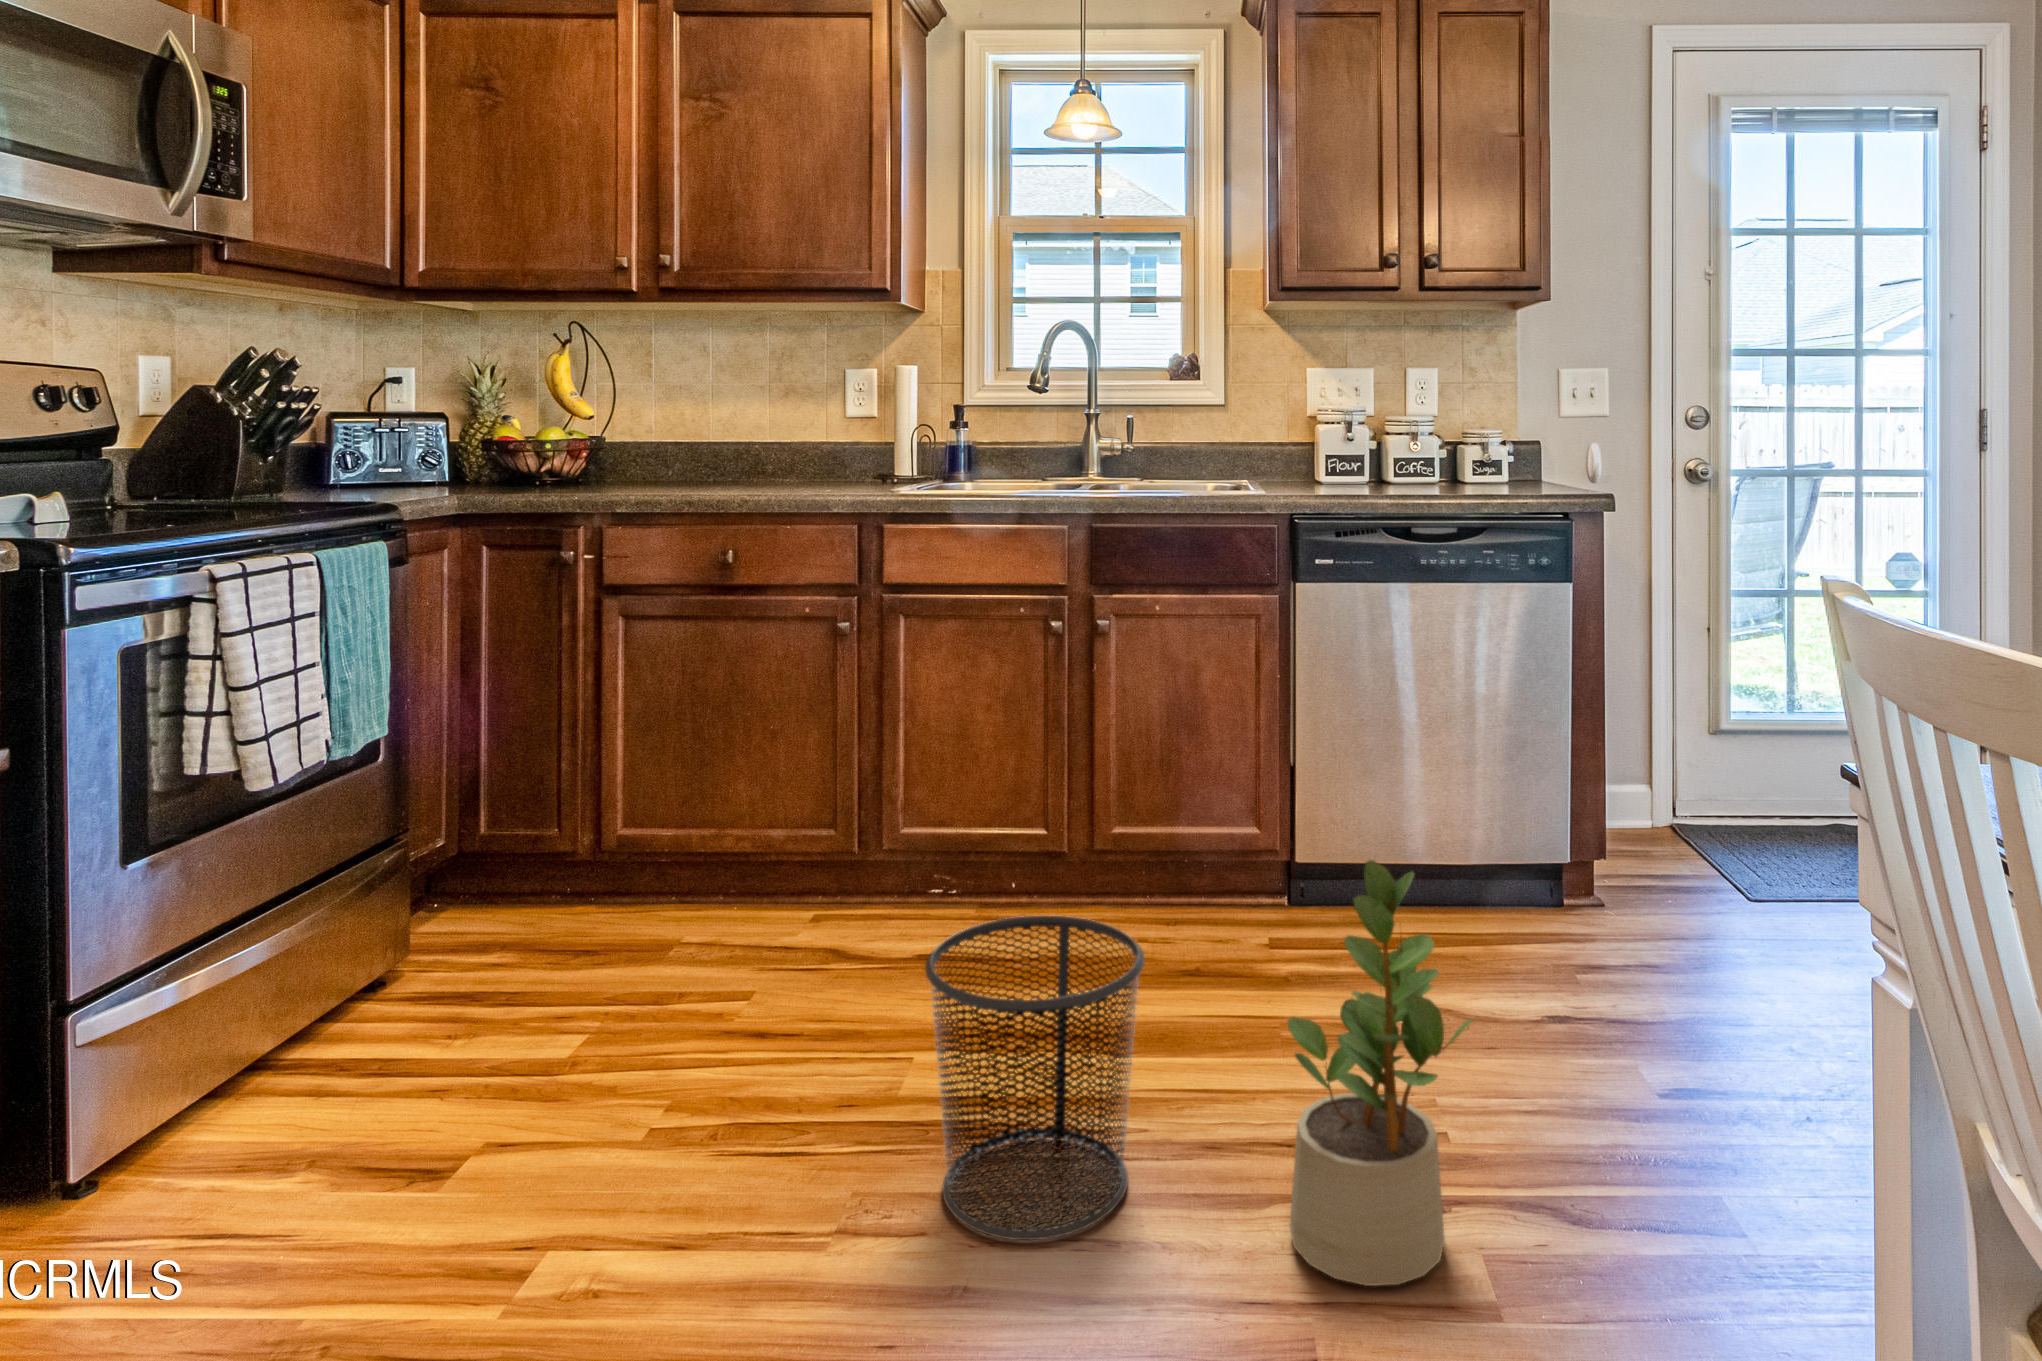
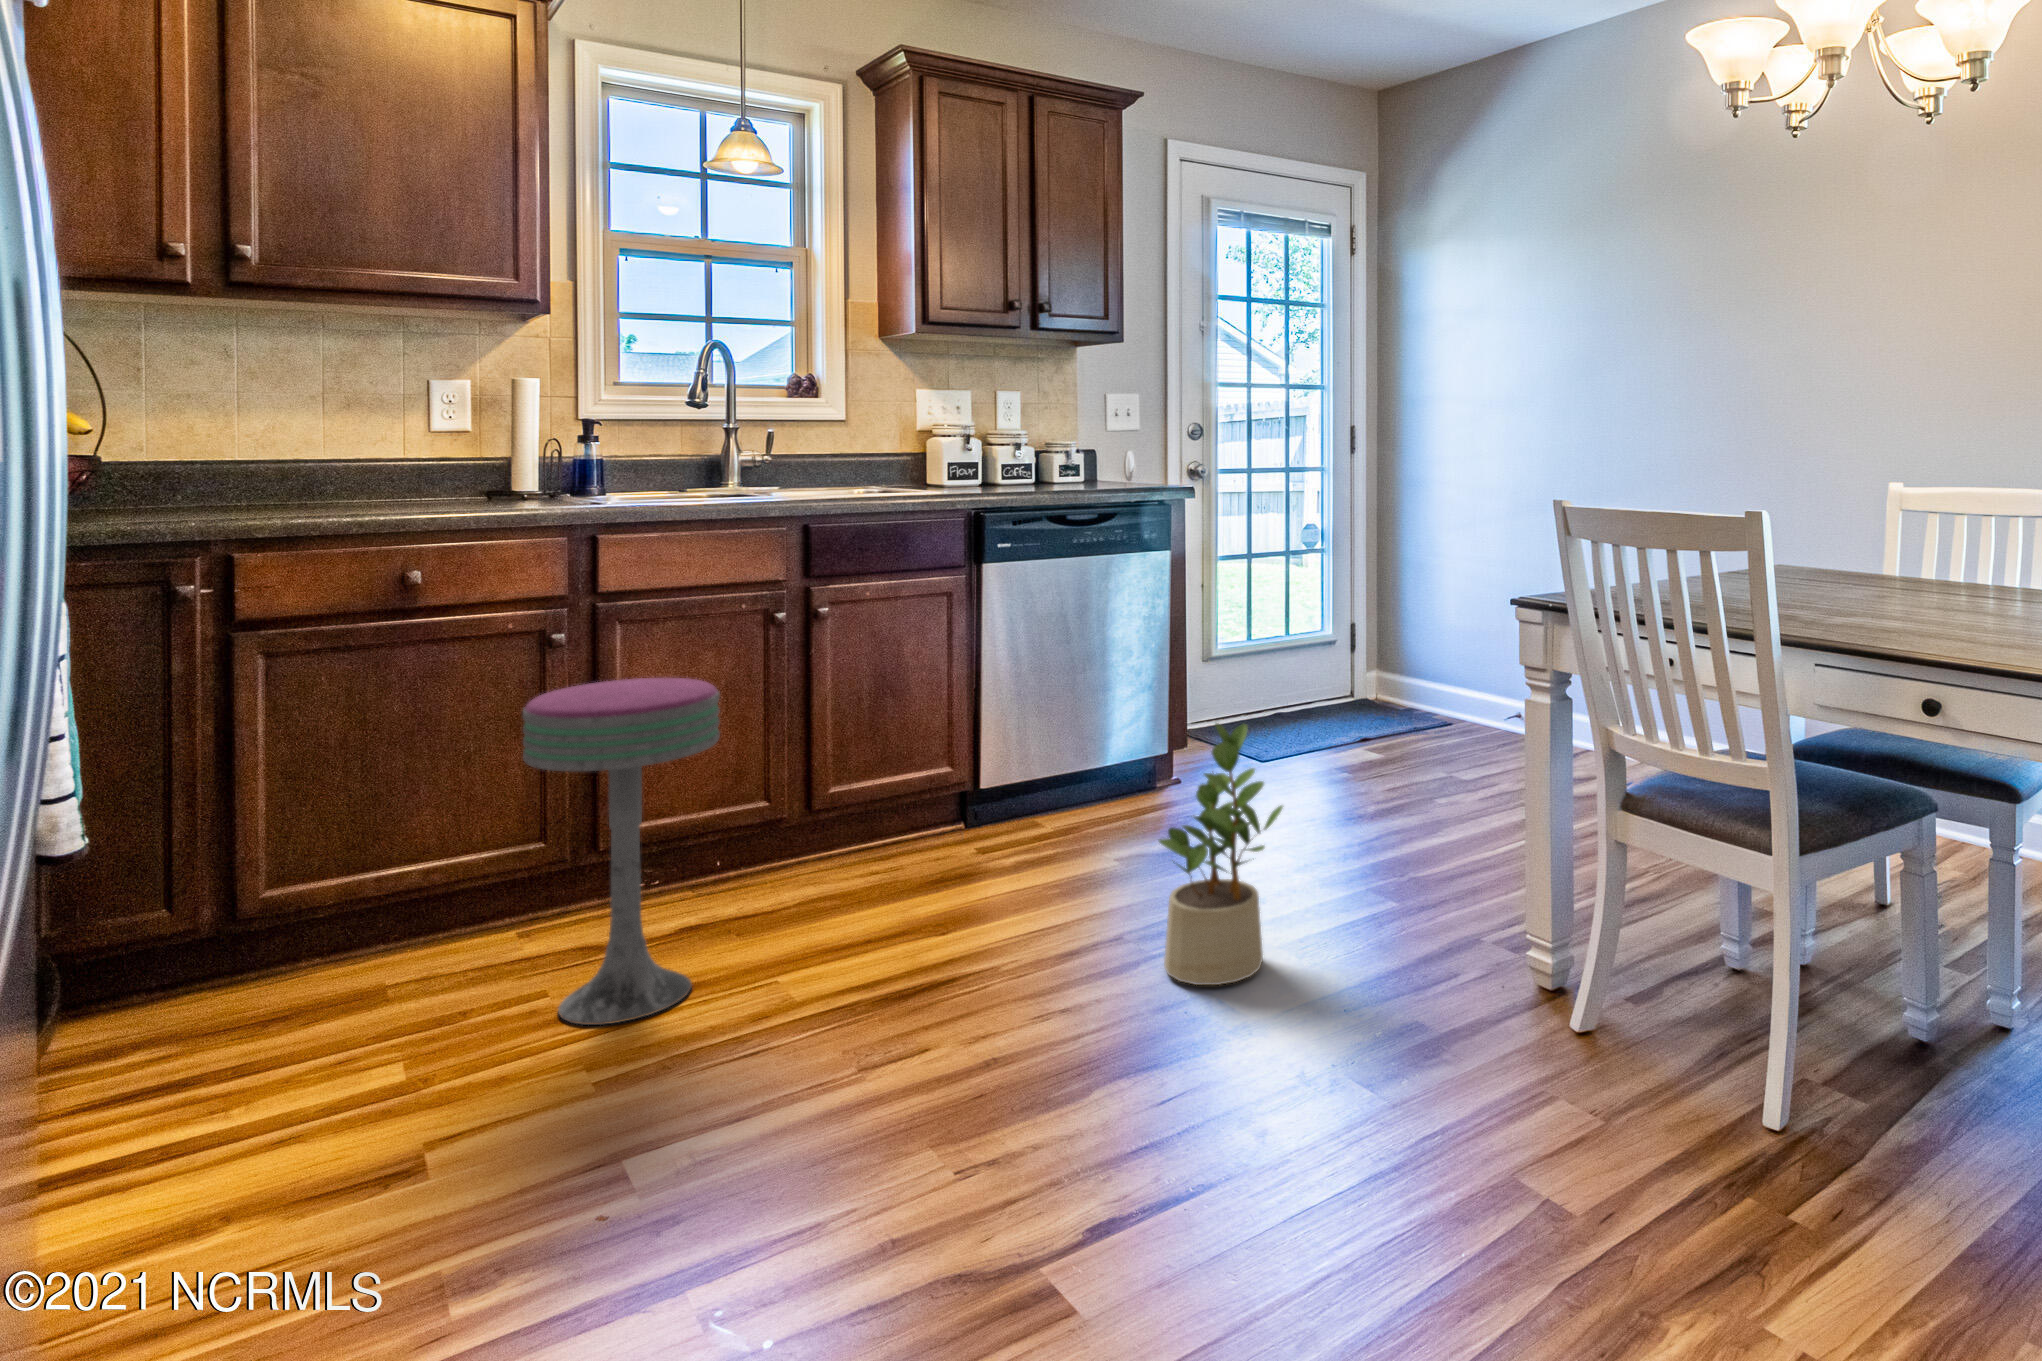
bar stool: none [688,679,880,1054] -> present [523,678,720,1025]
waste bin: present [925,916,1145,1240] -> none [892,816,1062,1043]

